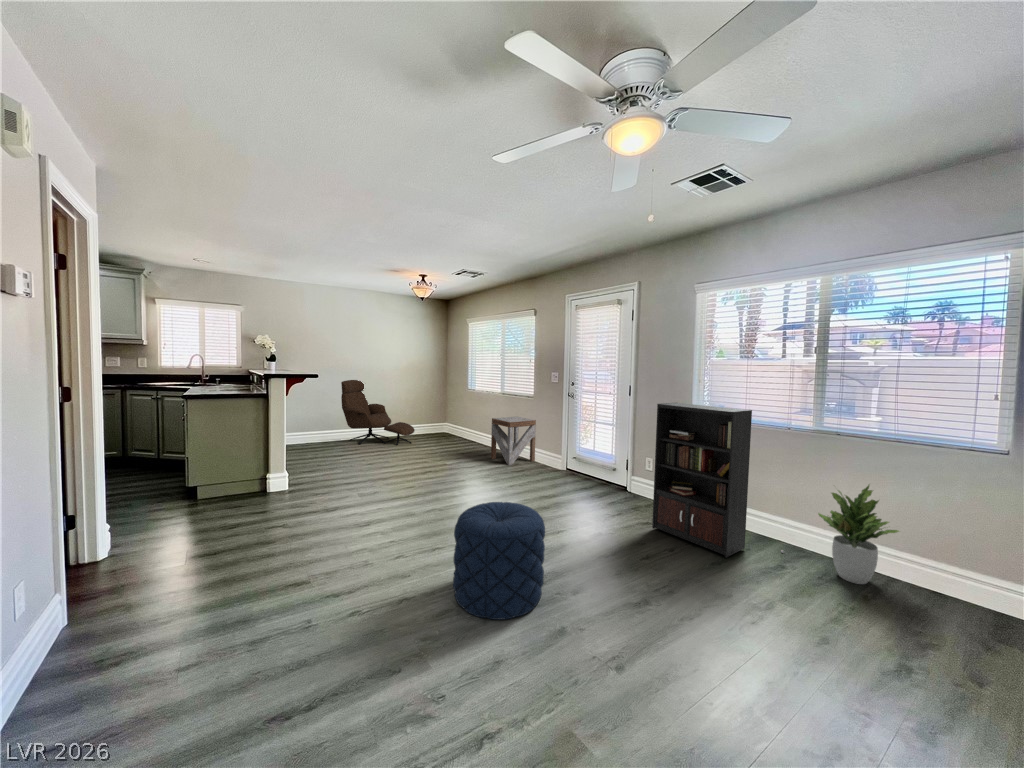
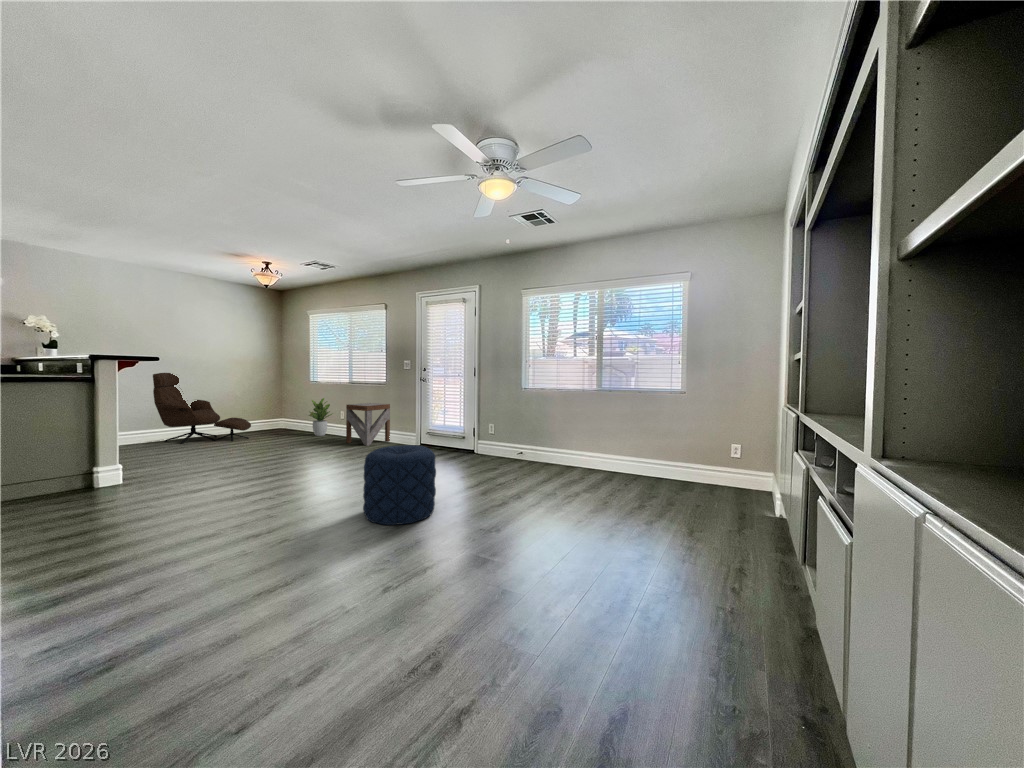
bookcase: present [652,403,784,558] -> none [499,375,581,475]
potted plant: present [818,485,899,584] -> present [309,398,332,436]

